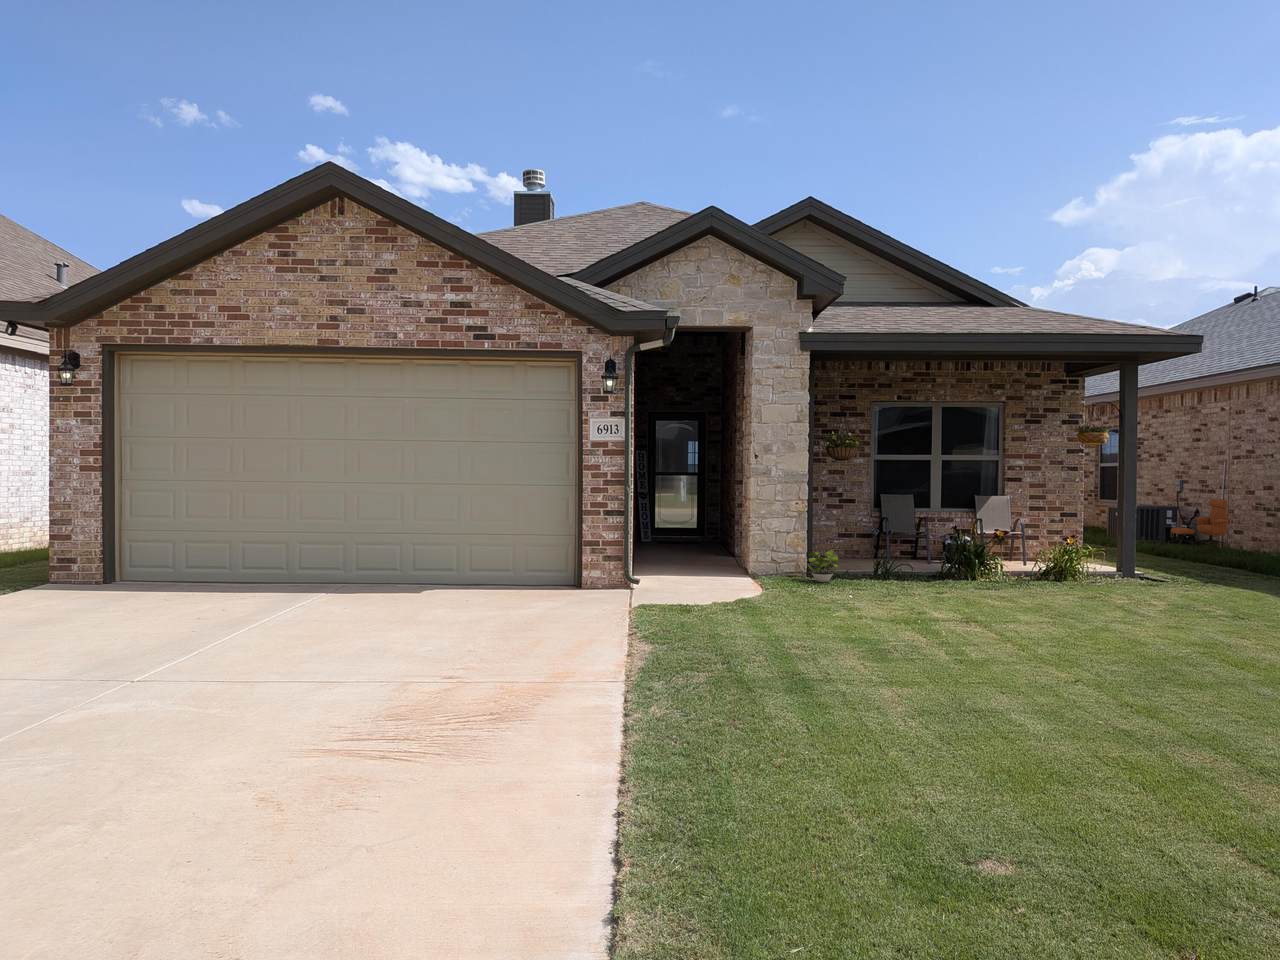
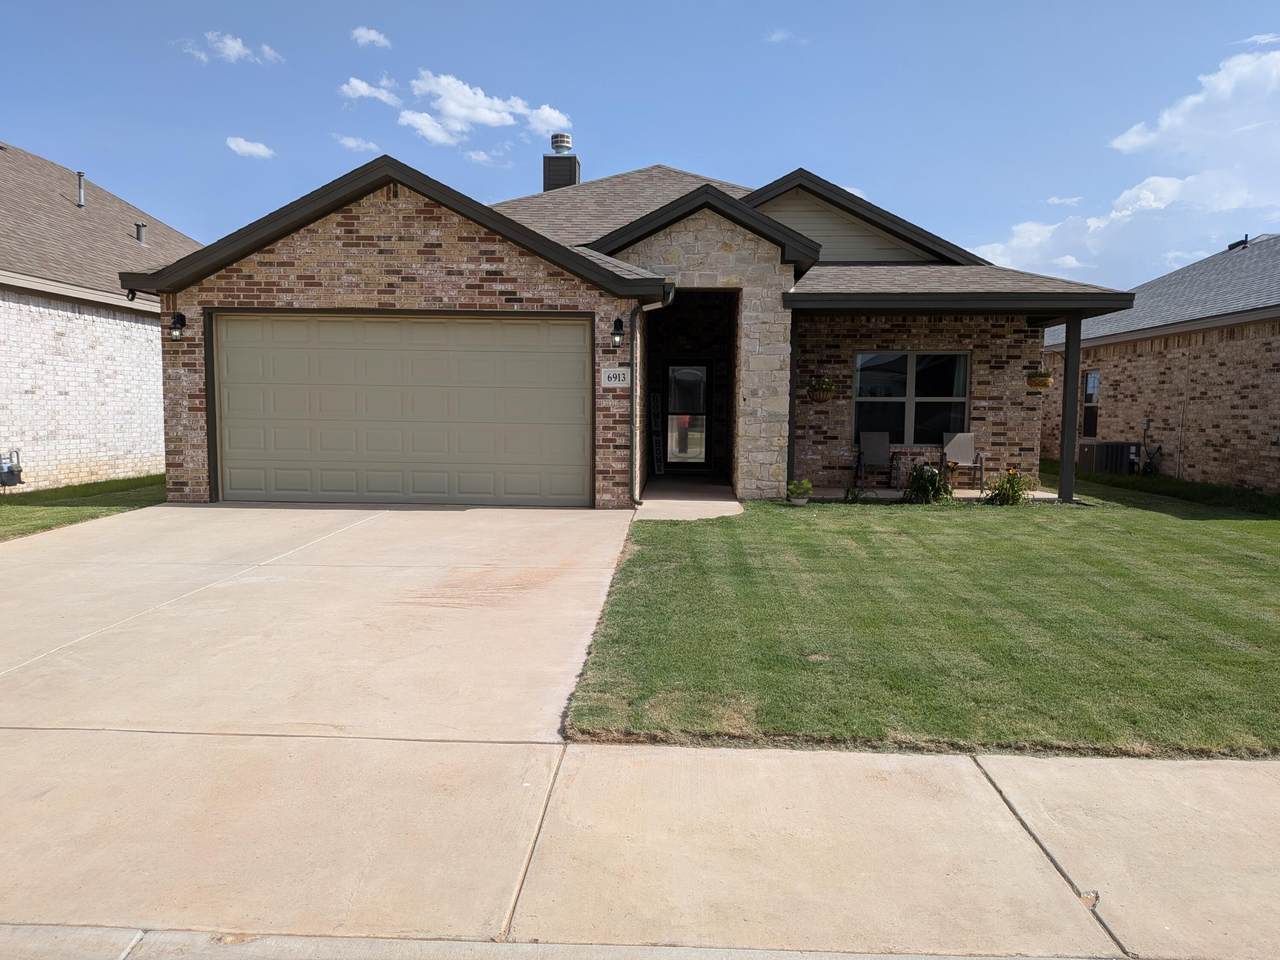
lounge chair: present [1168,499,1229,545] -> none [1128,437,1183,477]

